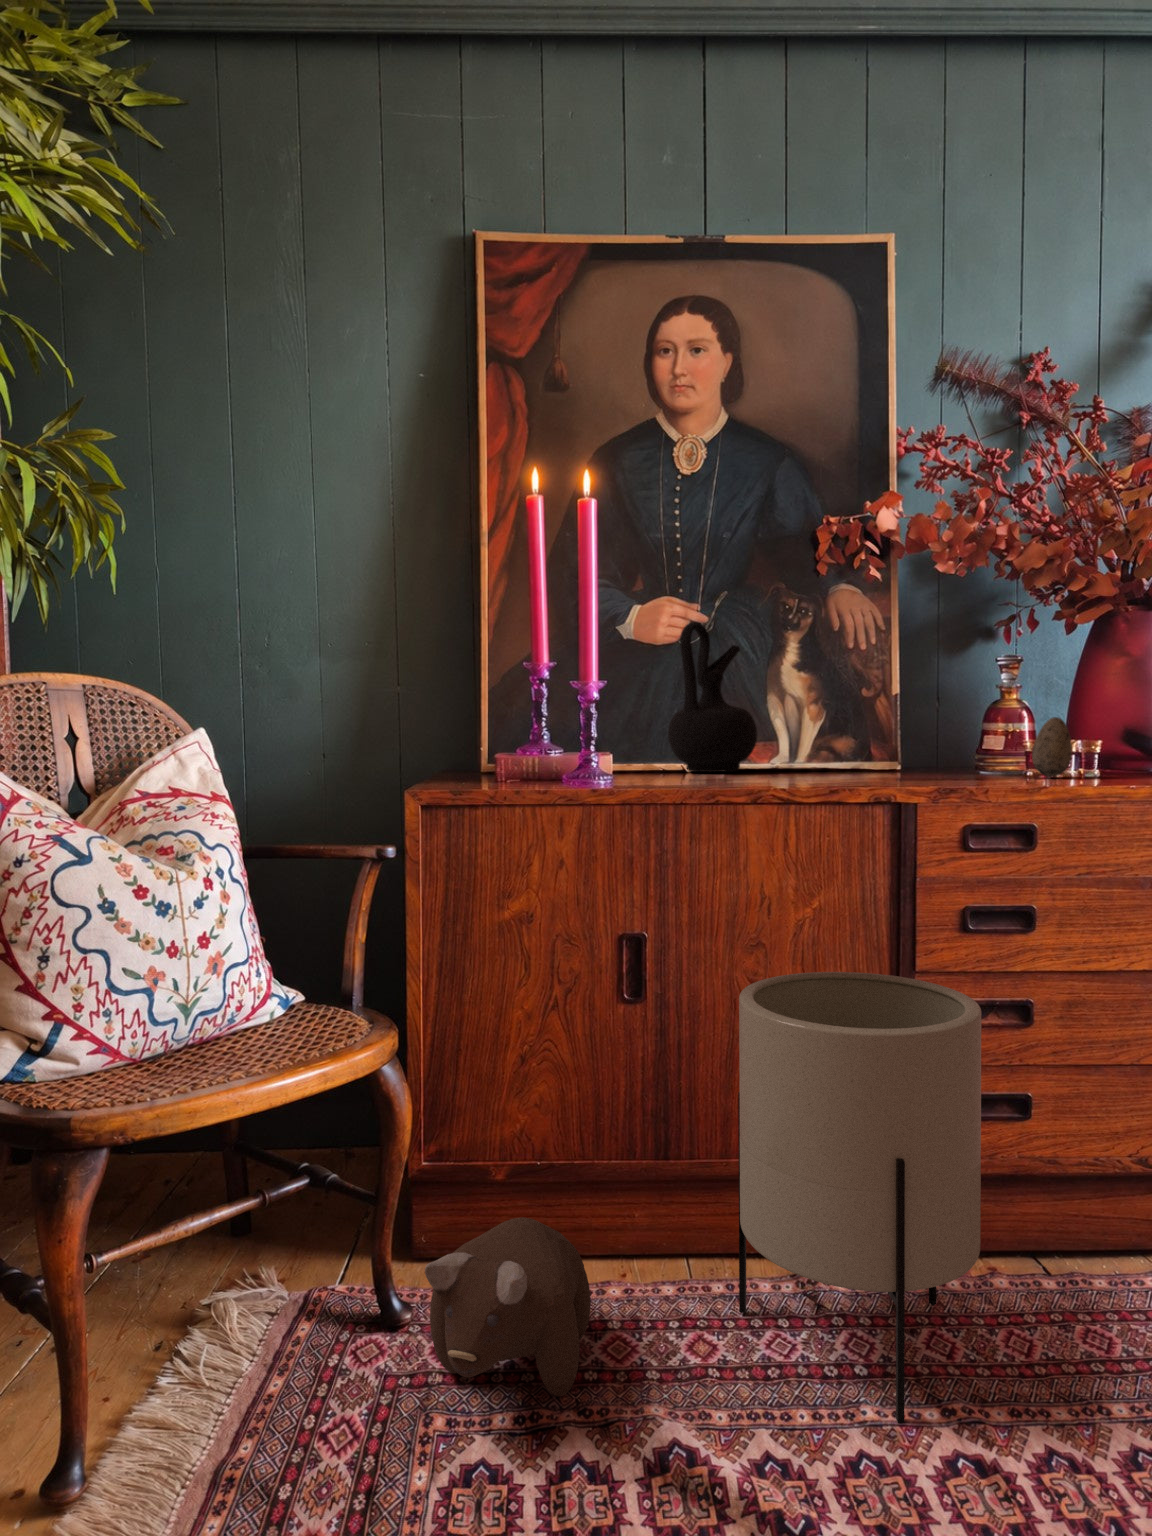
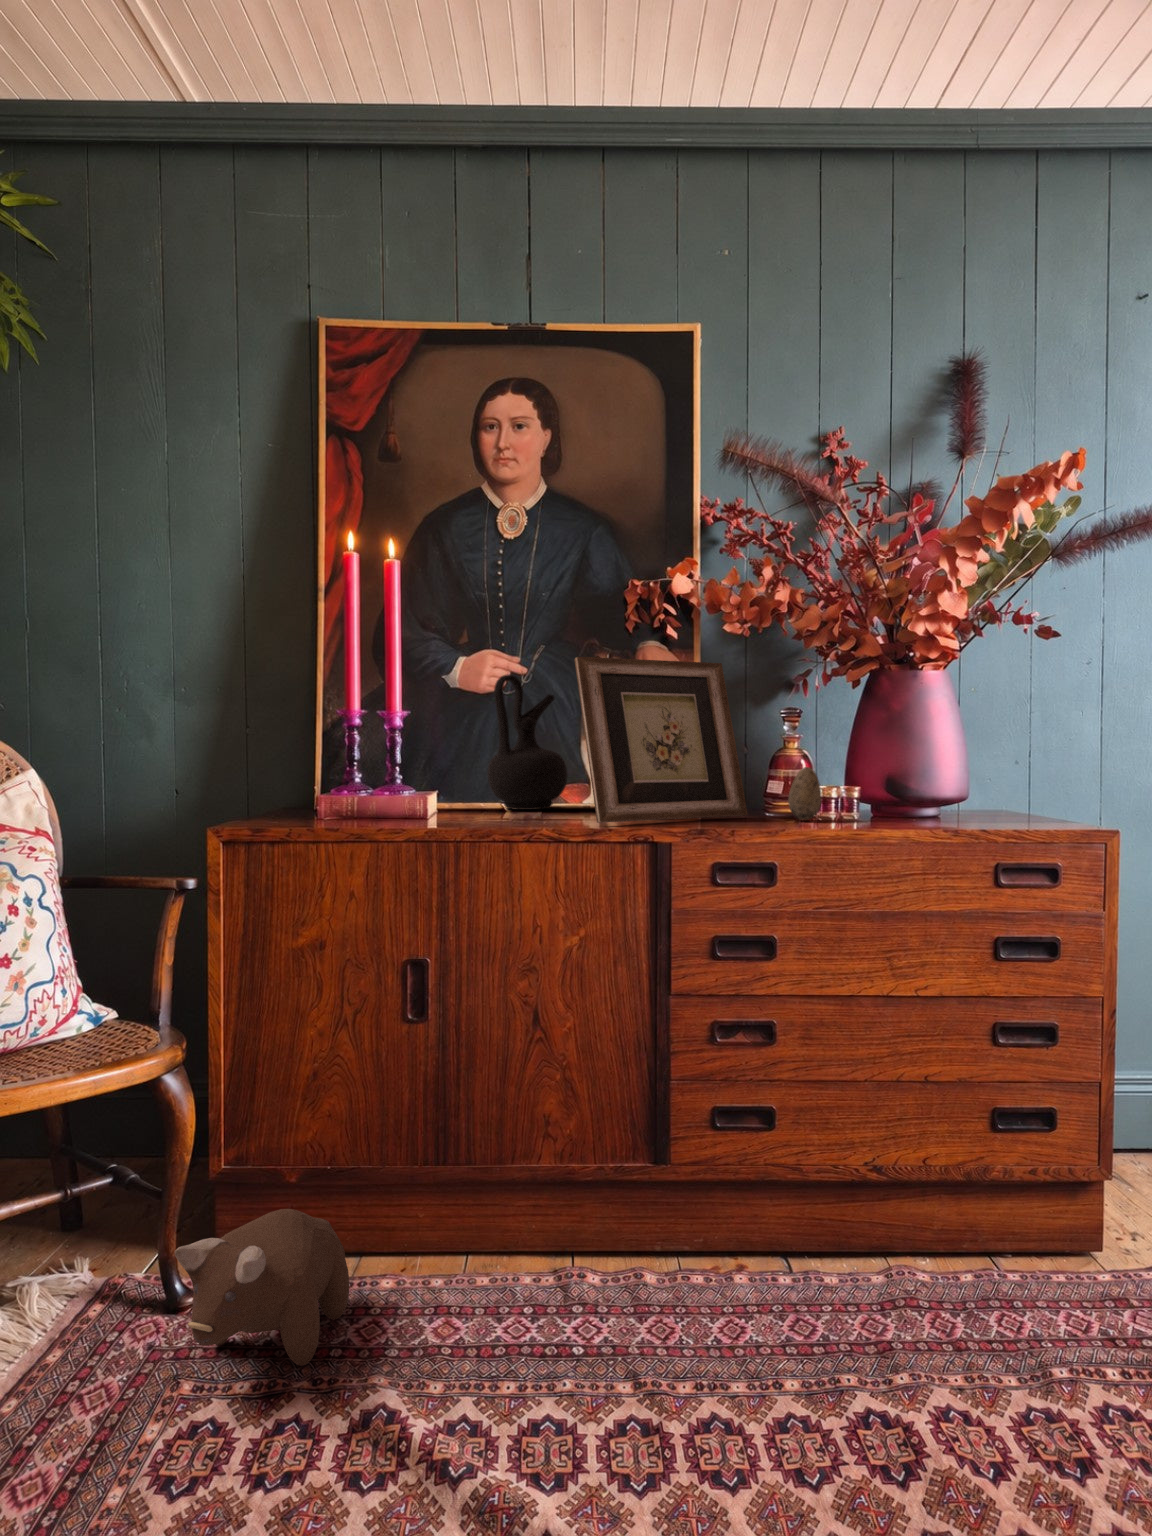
picture frame: none [795,596,979,781] -> present [574,657,747,823]
planter: present [738,972,981,1423] -> none [481,994,686,1392]

